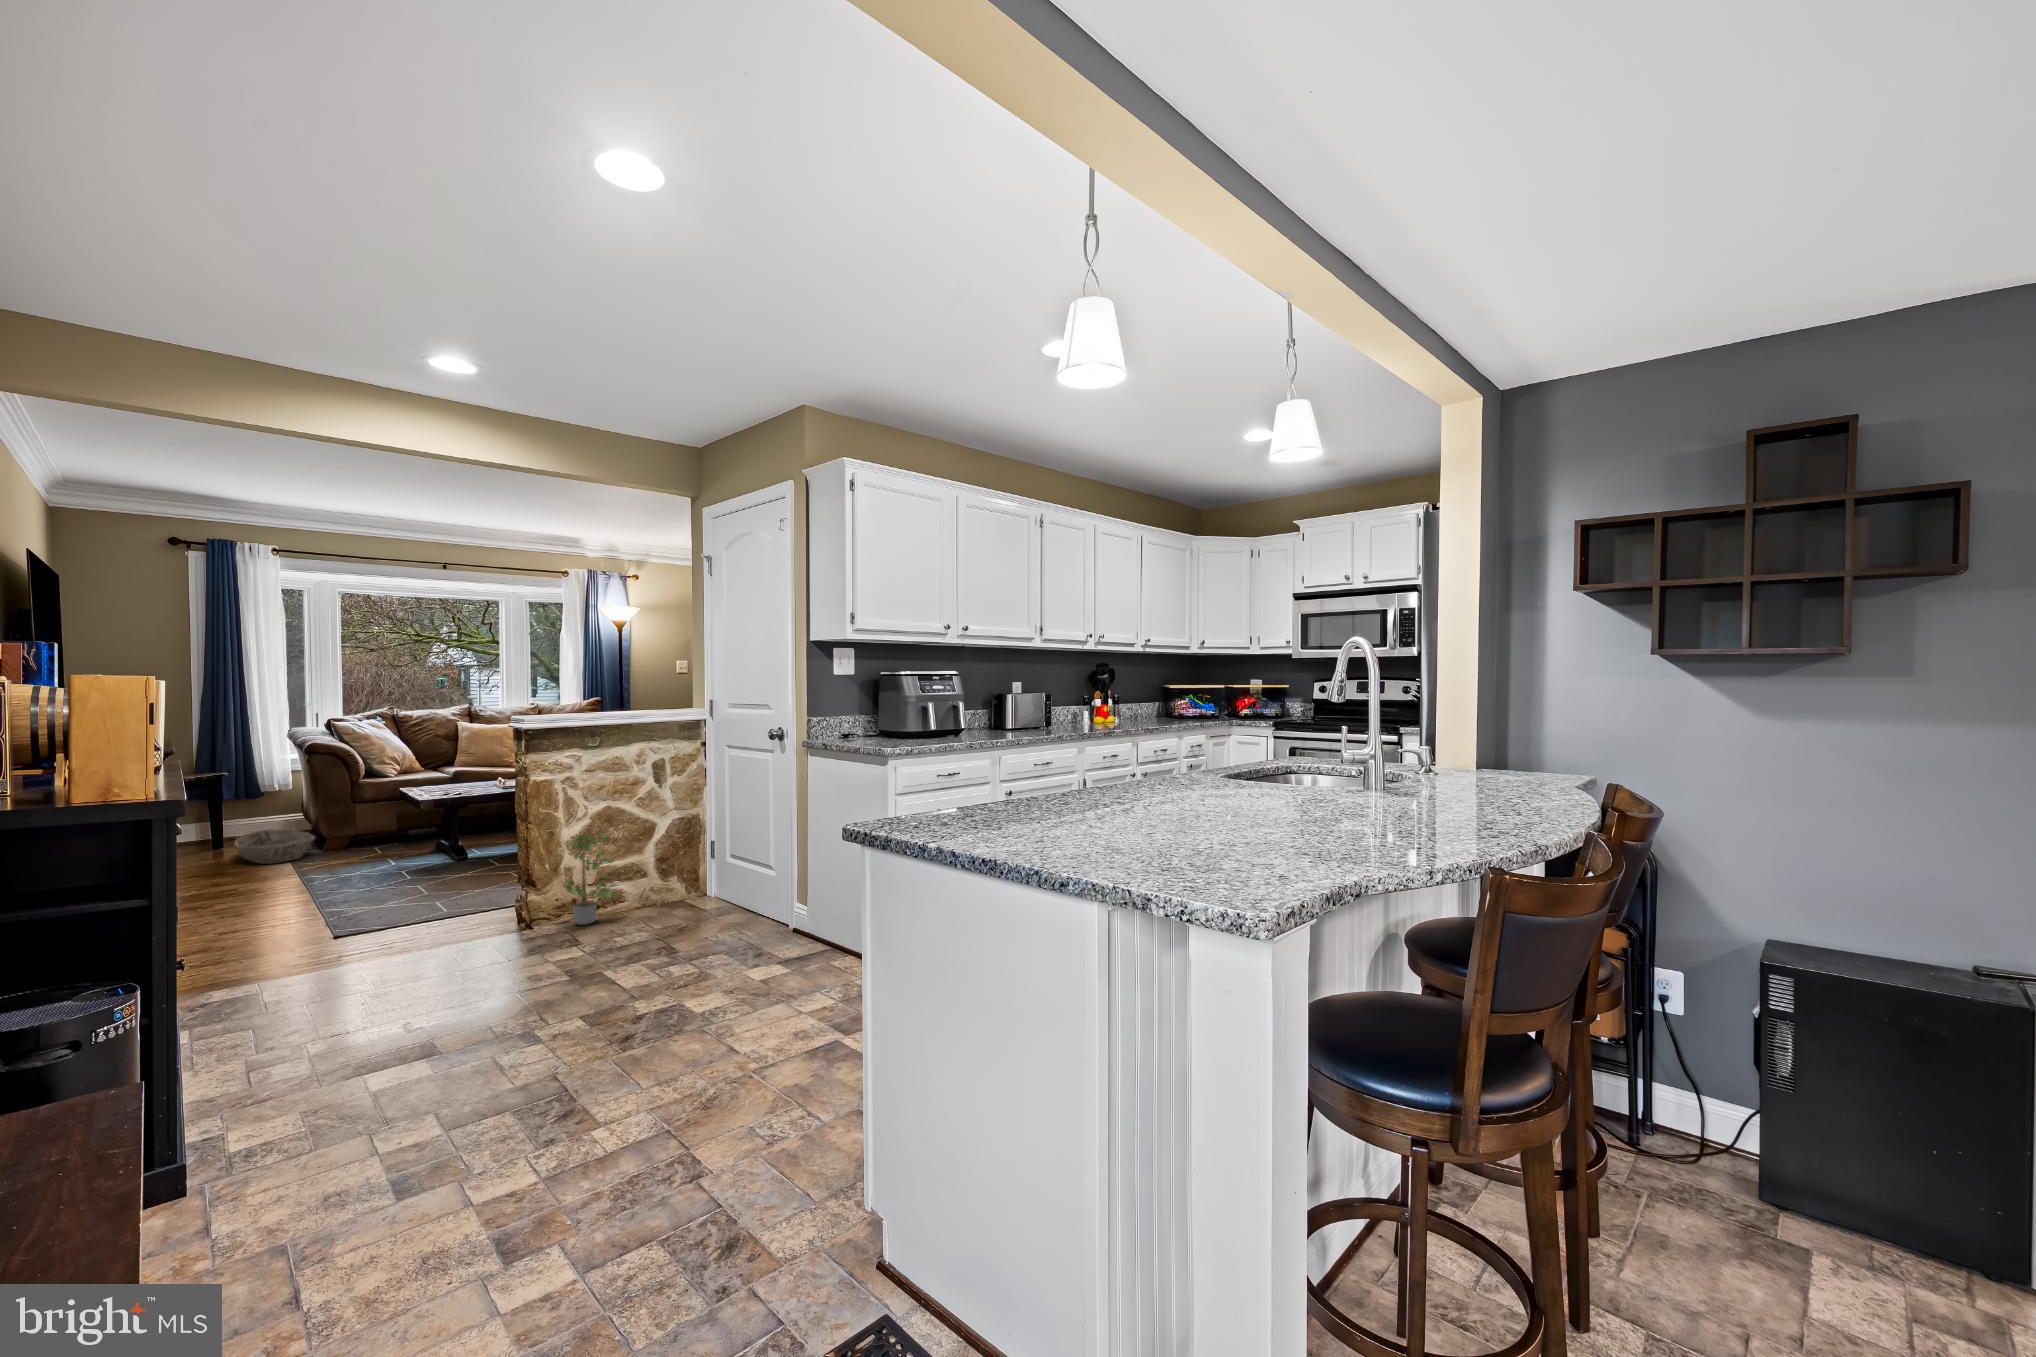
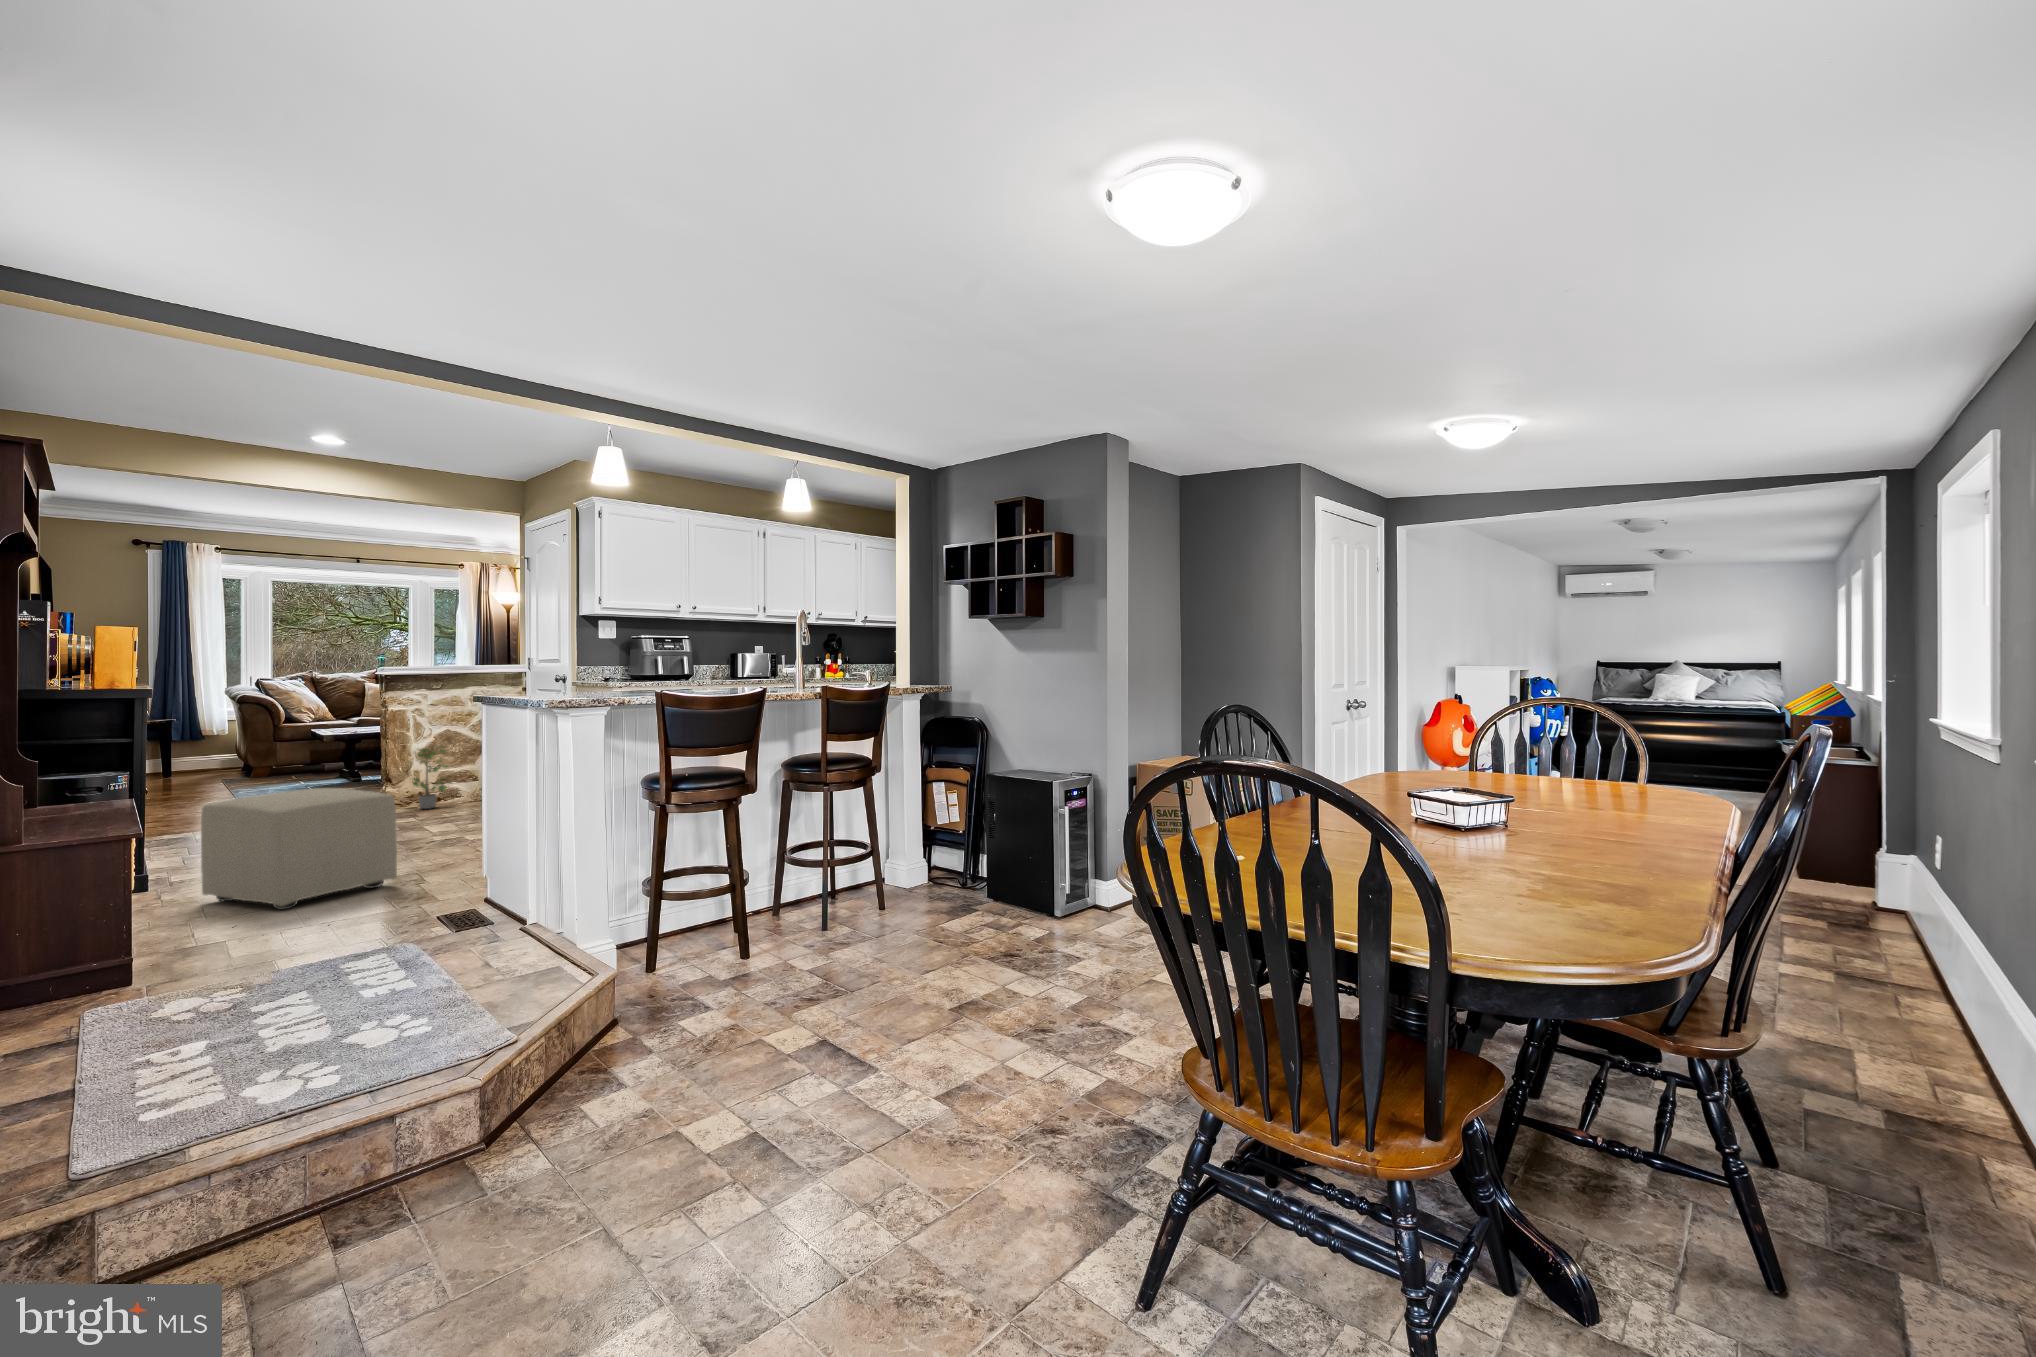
basket: present [234,829,315,864] -> none [186,760,248,783]
ottoman: none [280,984,656,1315] -> present [201,788,397,910]

